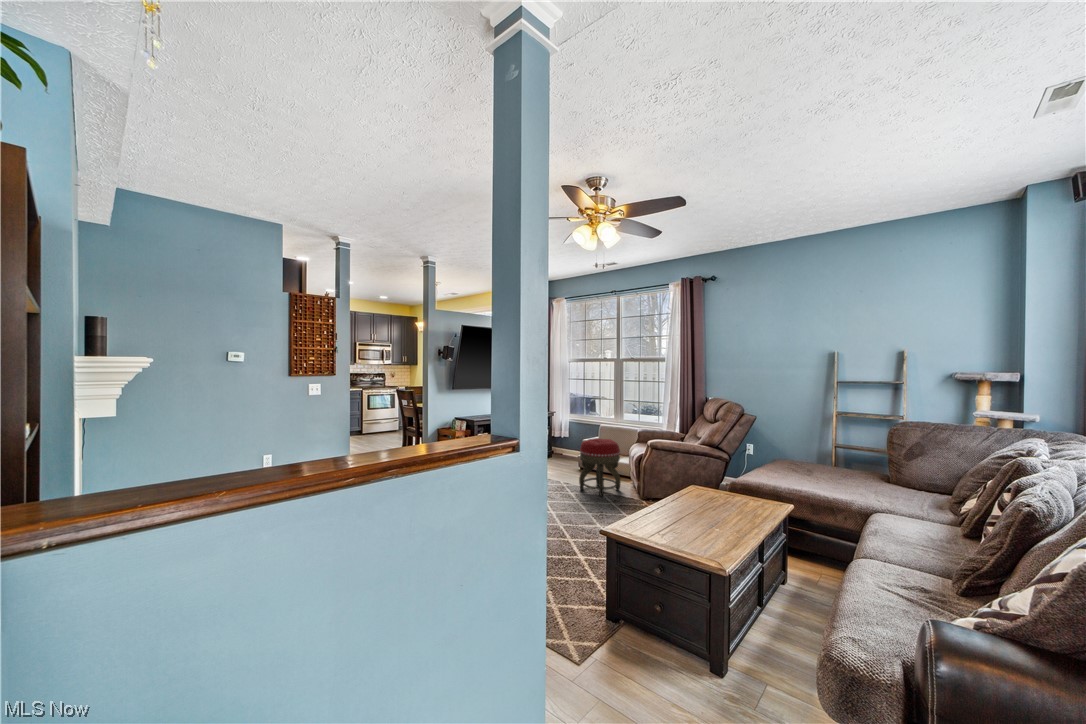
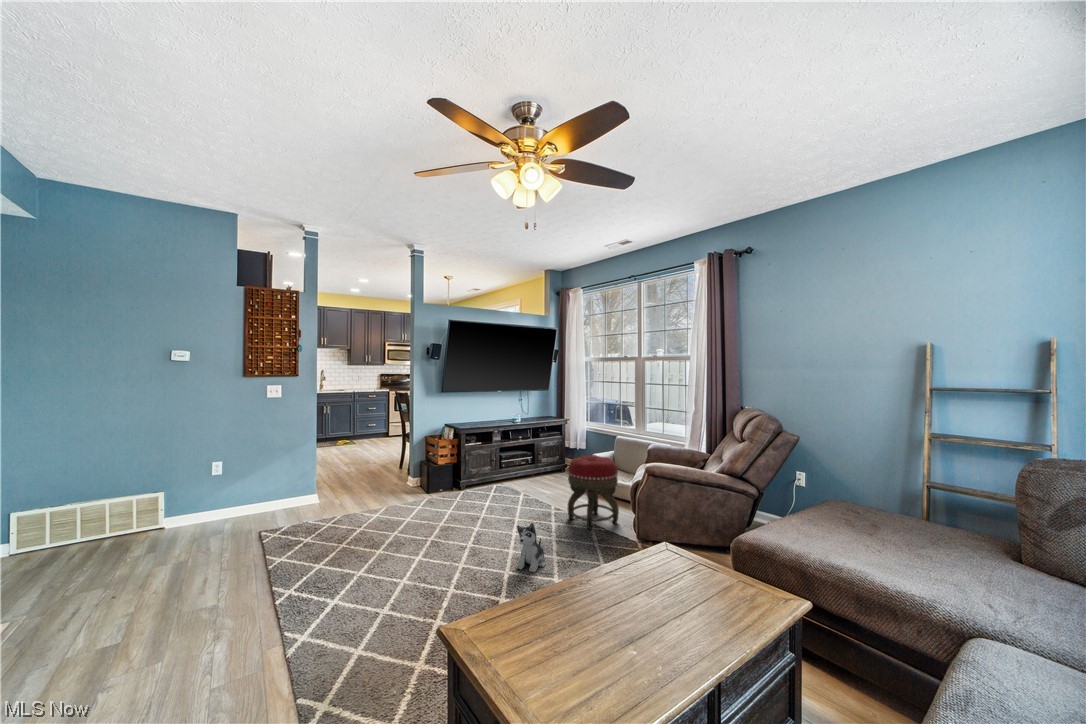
plush toy: none [564,488,586,526] -> present [517,523,546,572]

